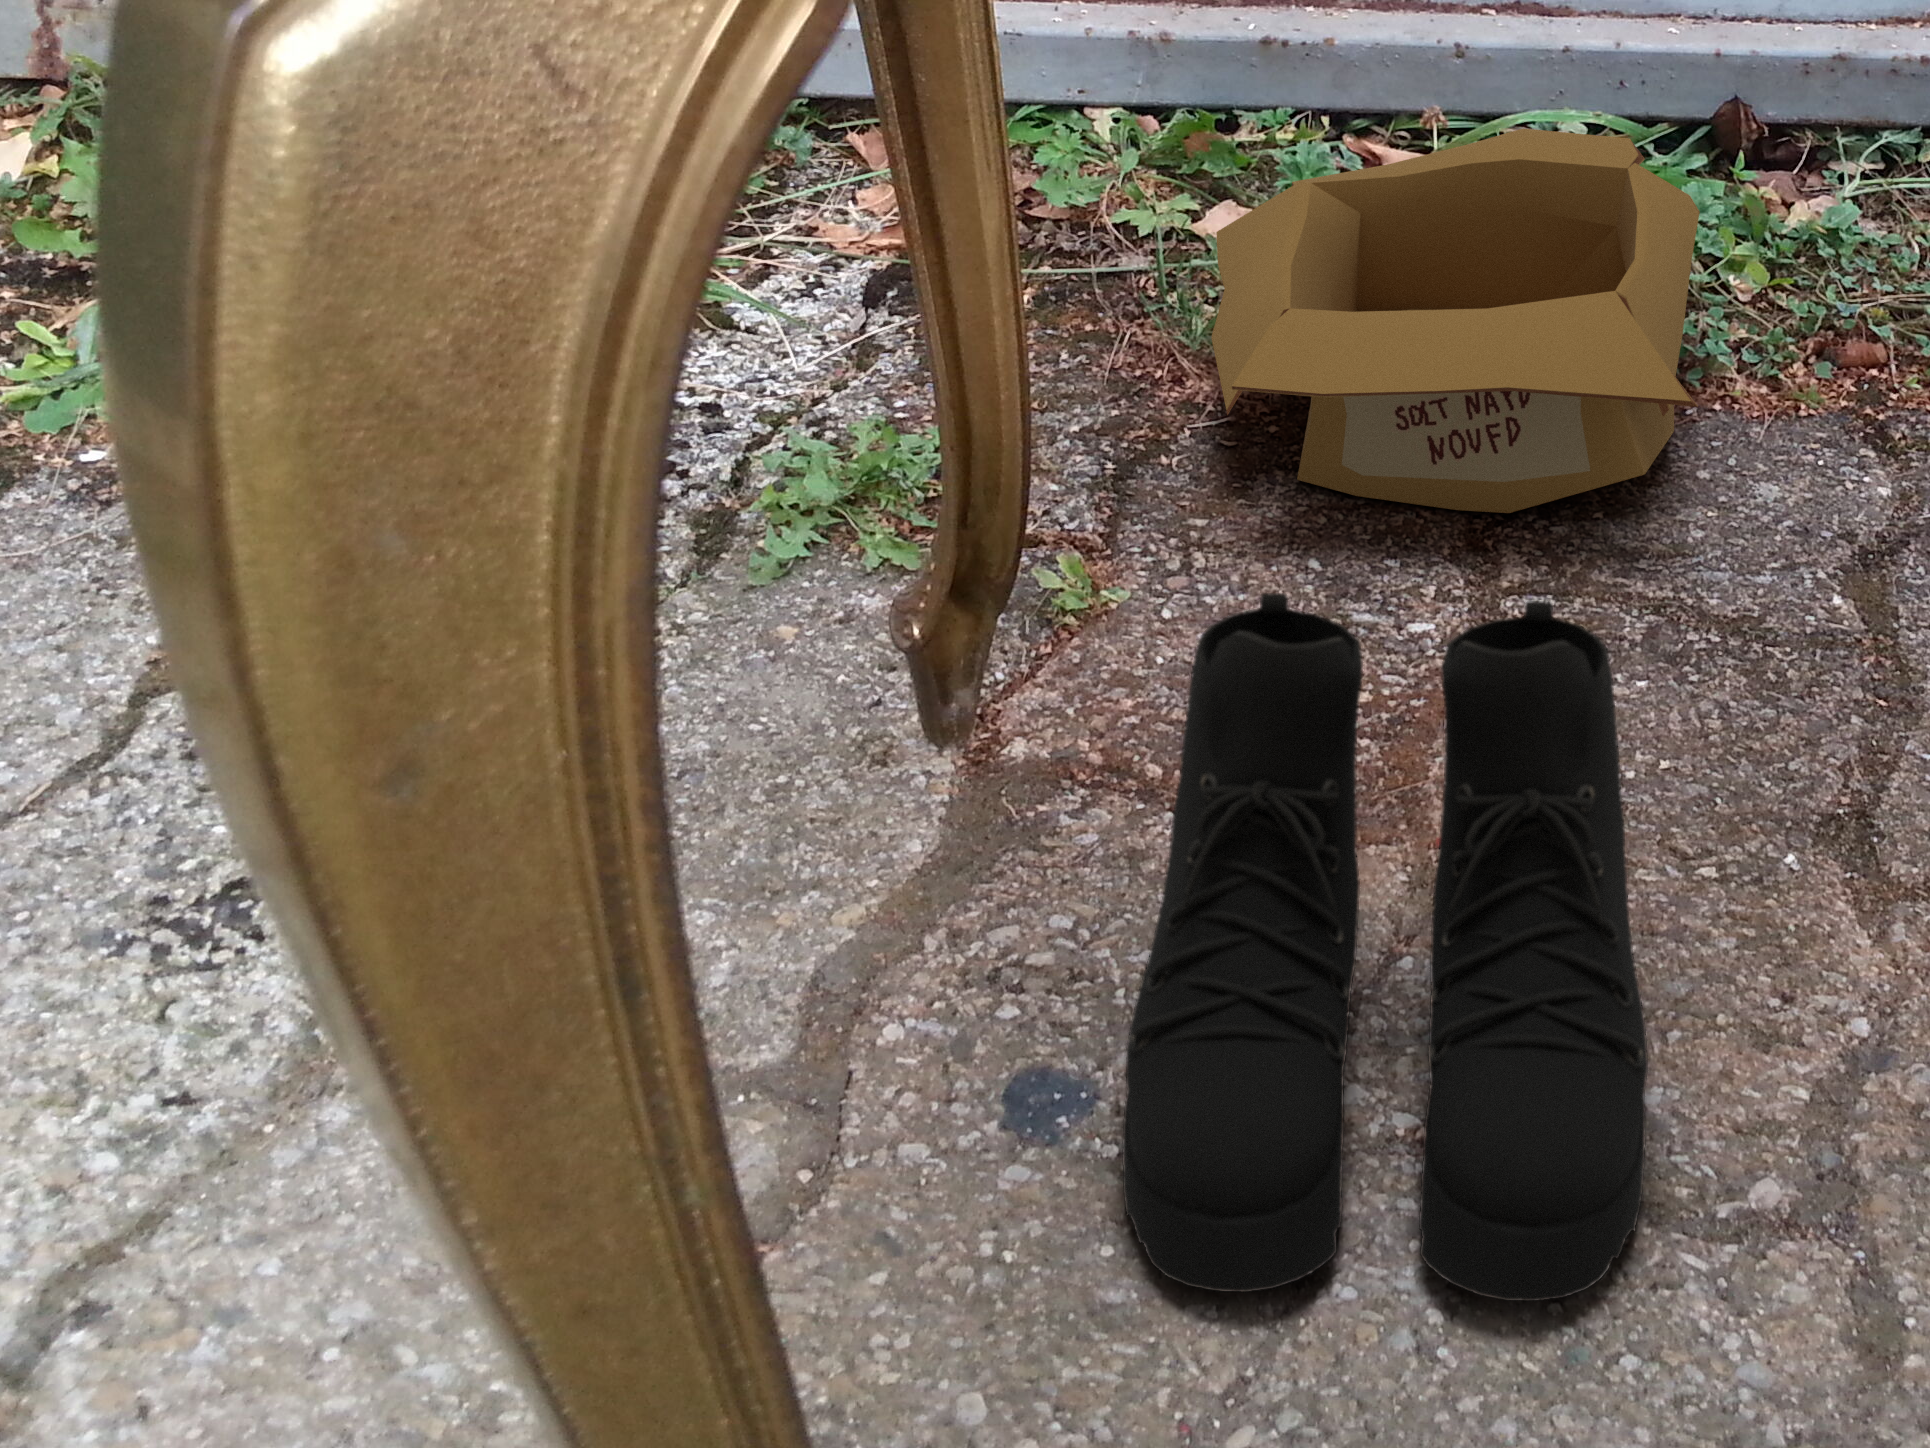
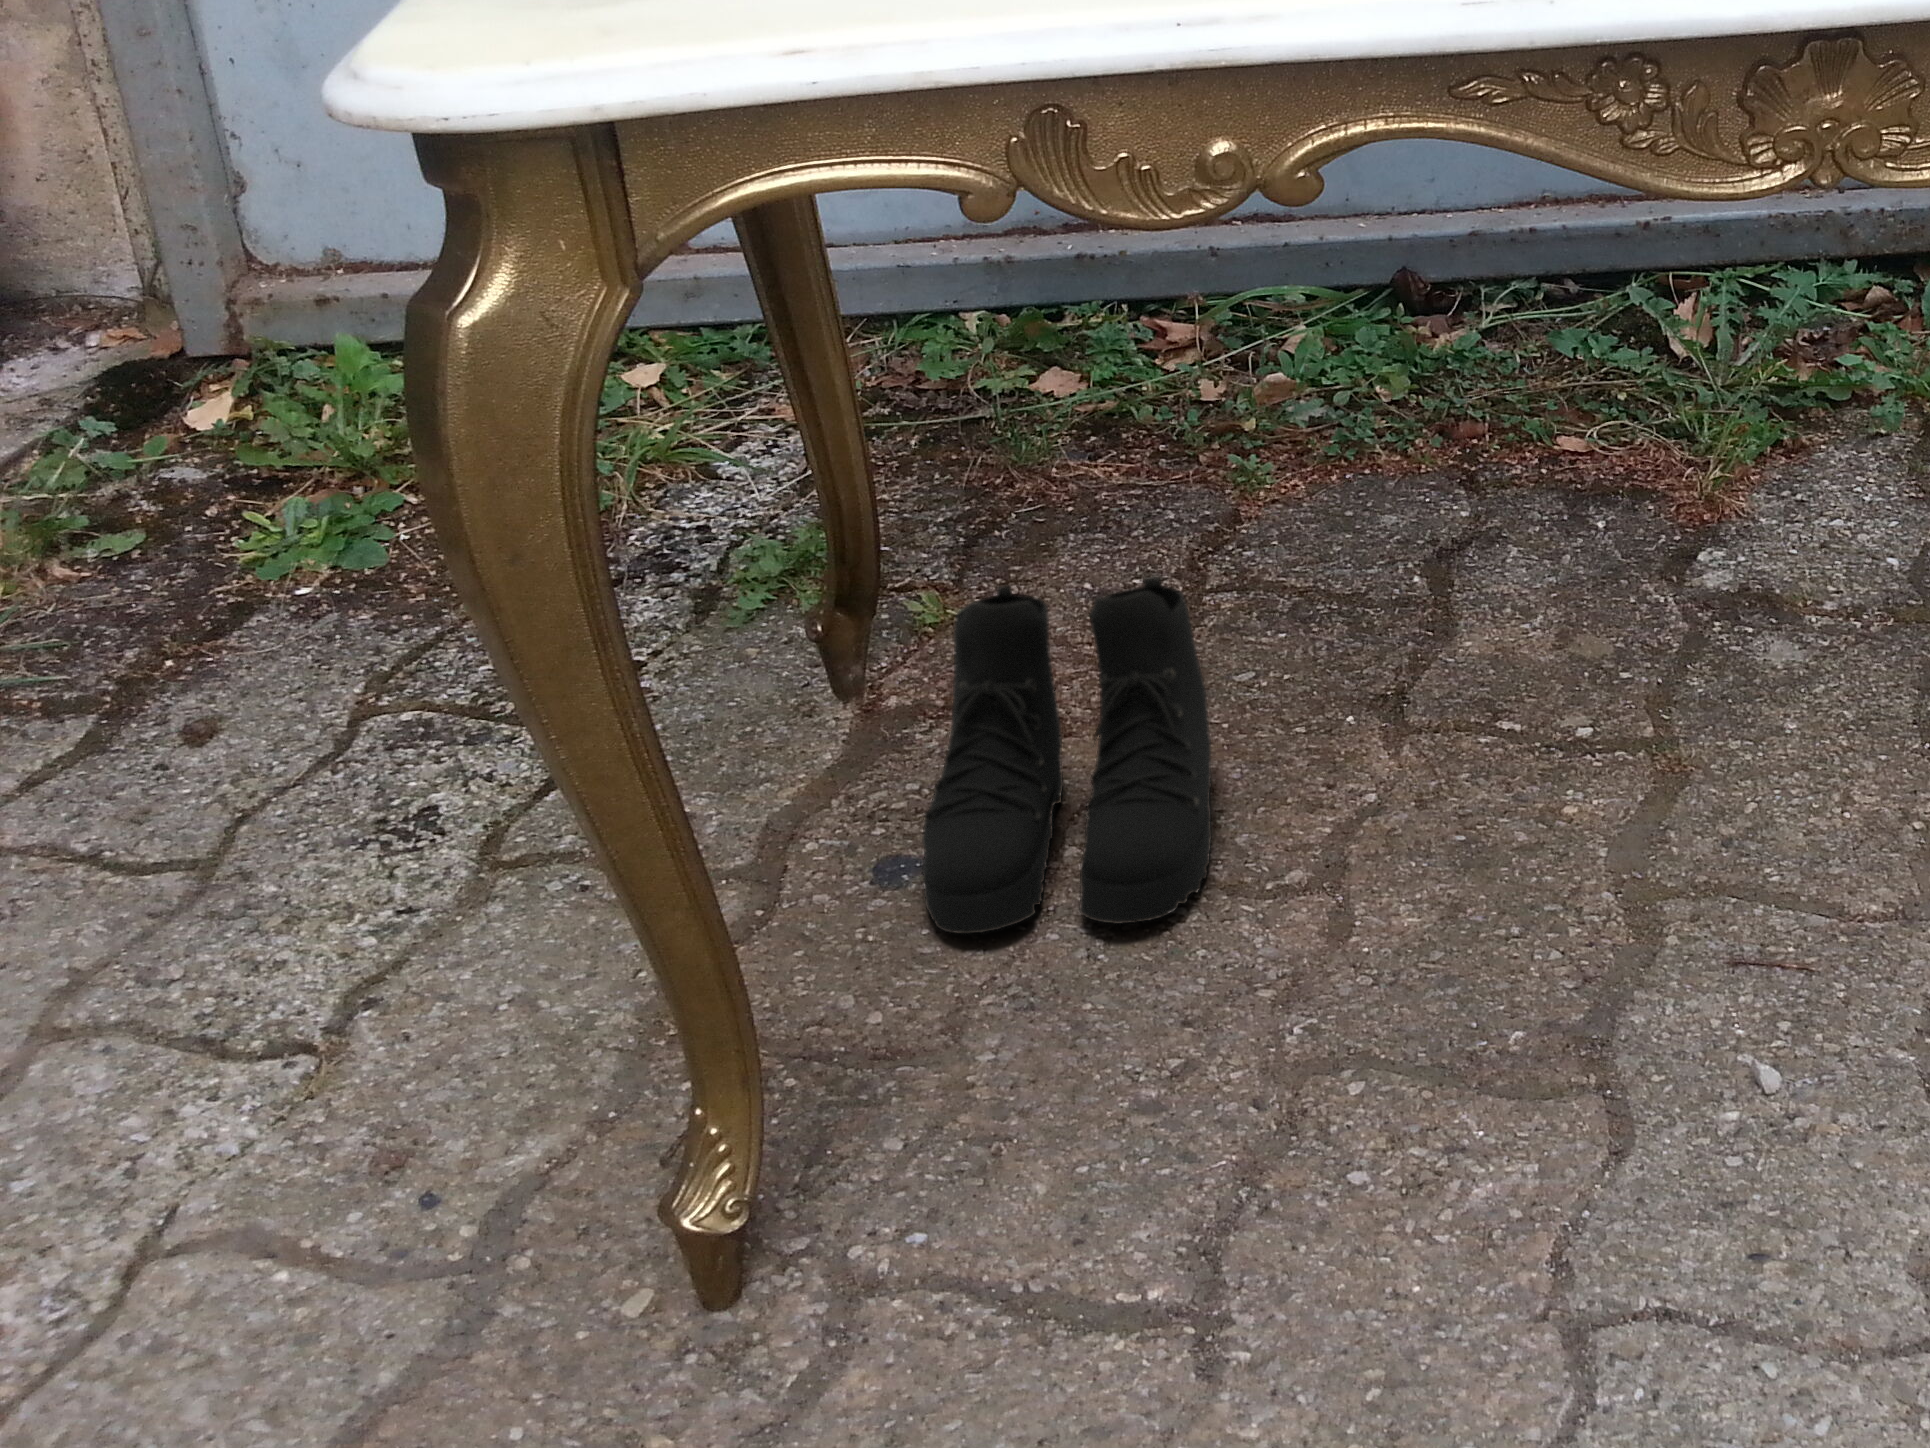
cardboard box: present [1212,128,1700,513] -> none [1019,303,1343,549]

